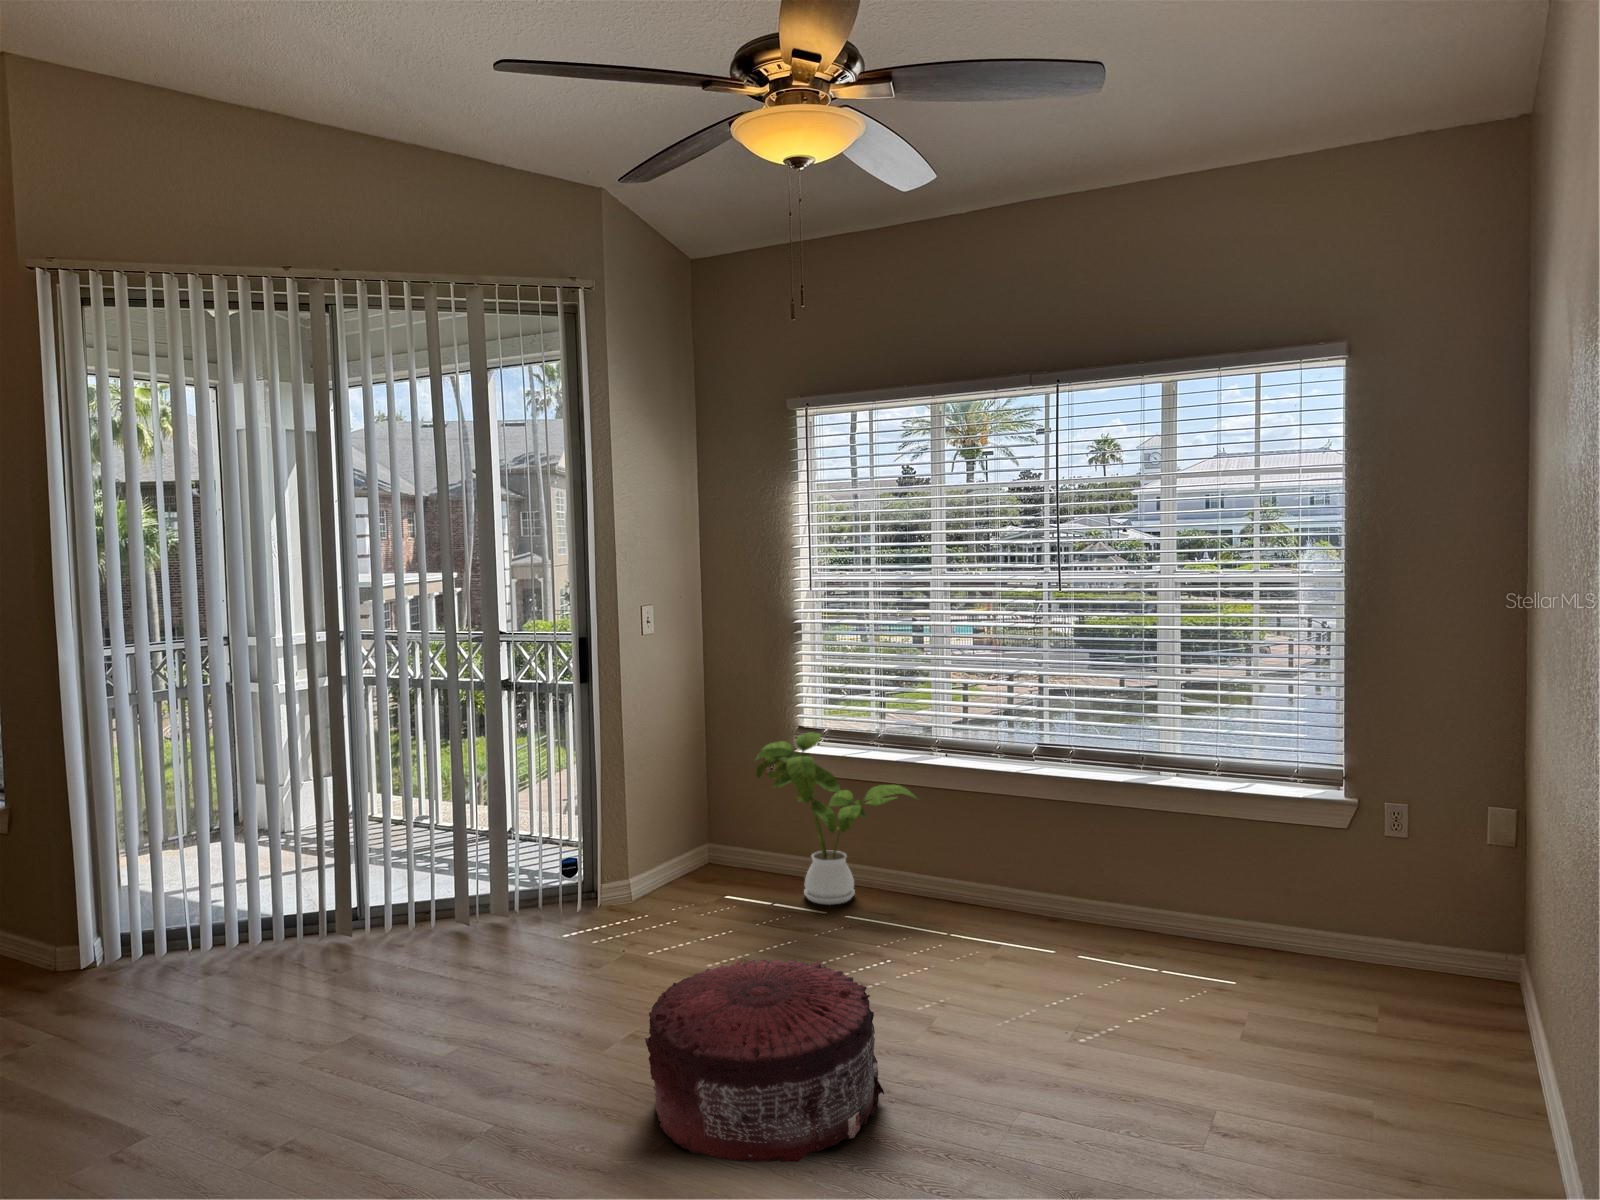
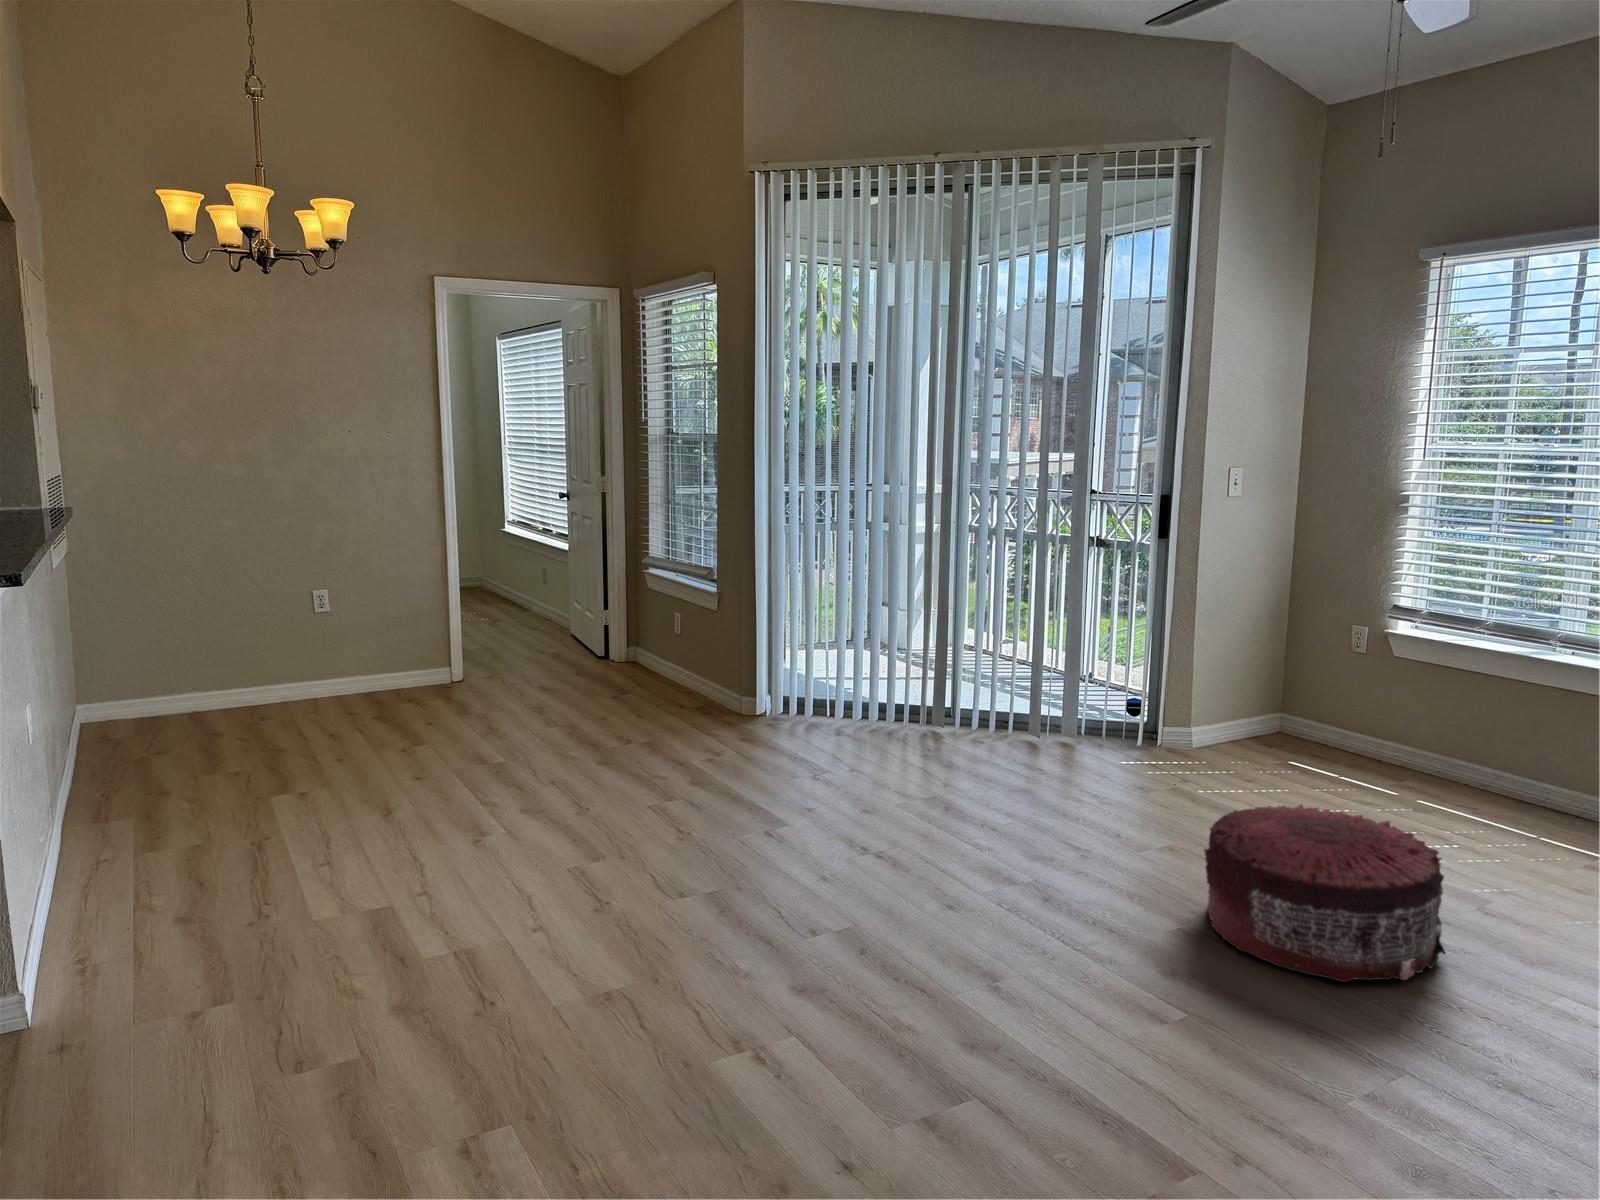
house plant: present [755,732,918,904] -> none [1336,610,1534,789]

